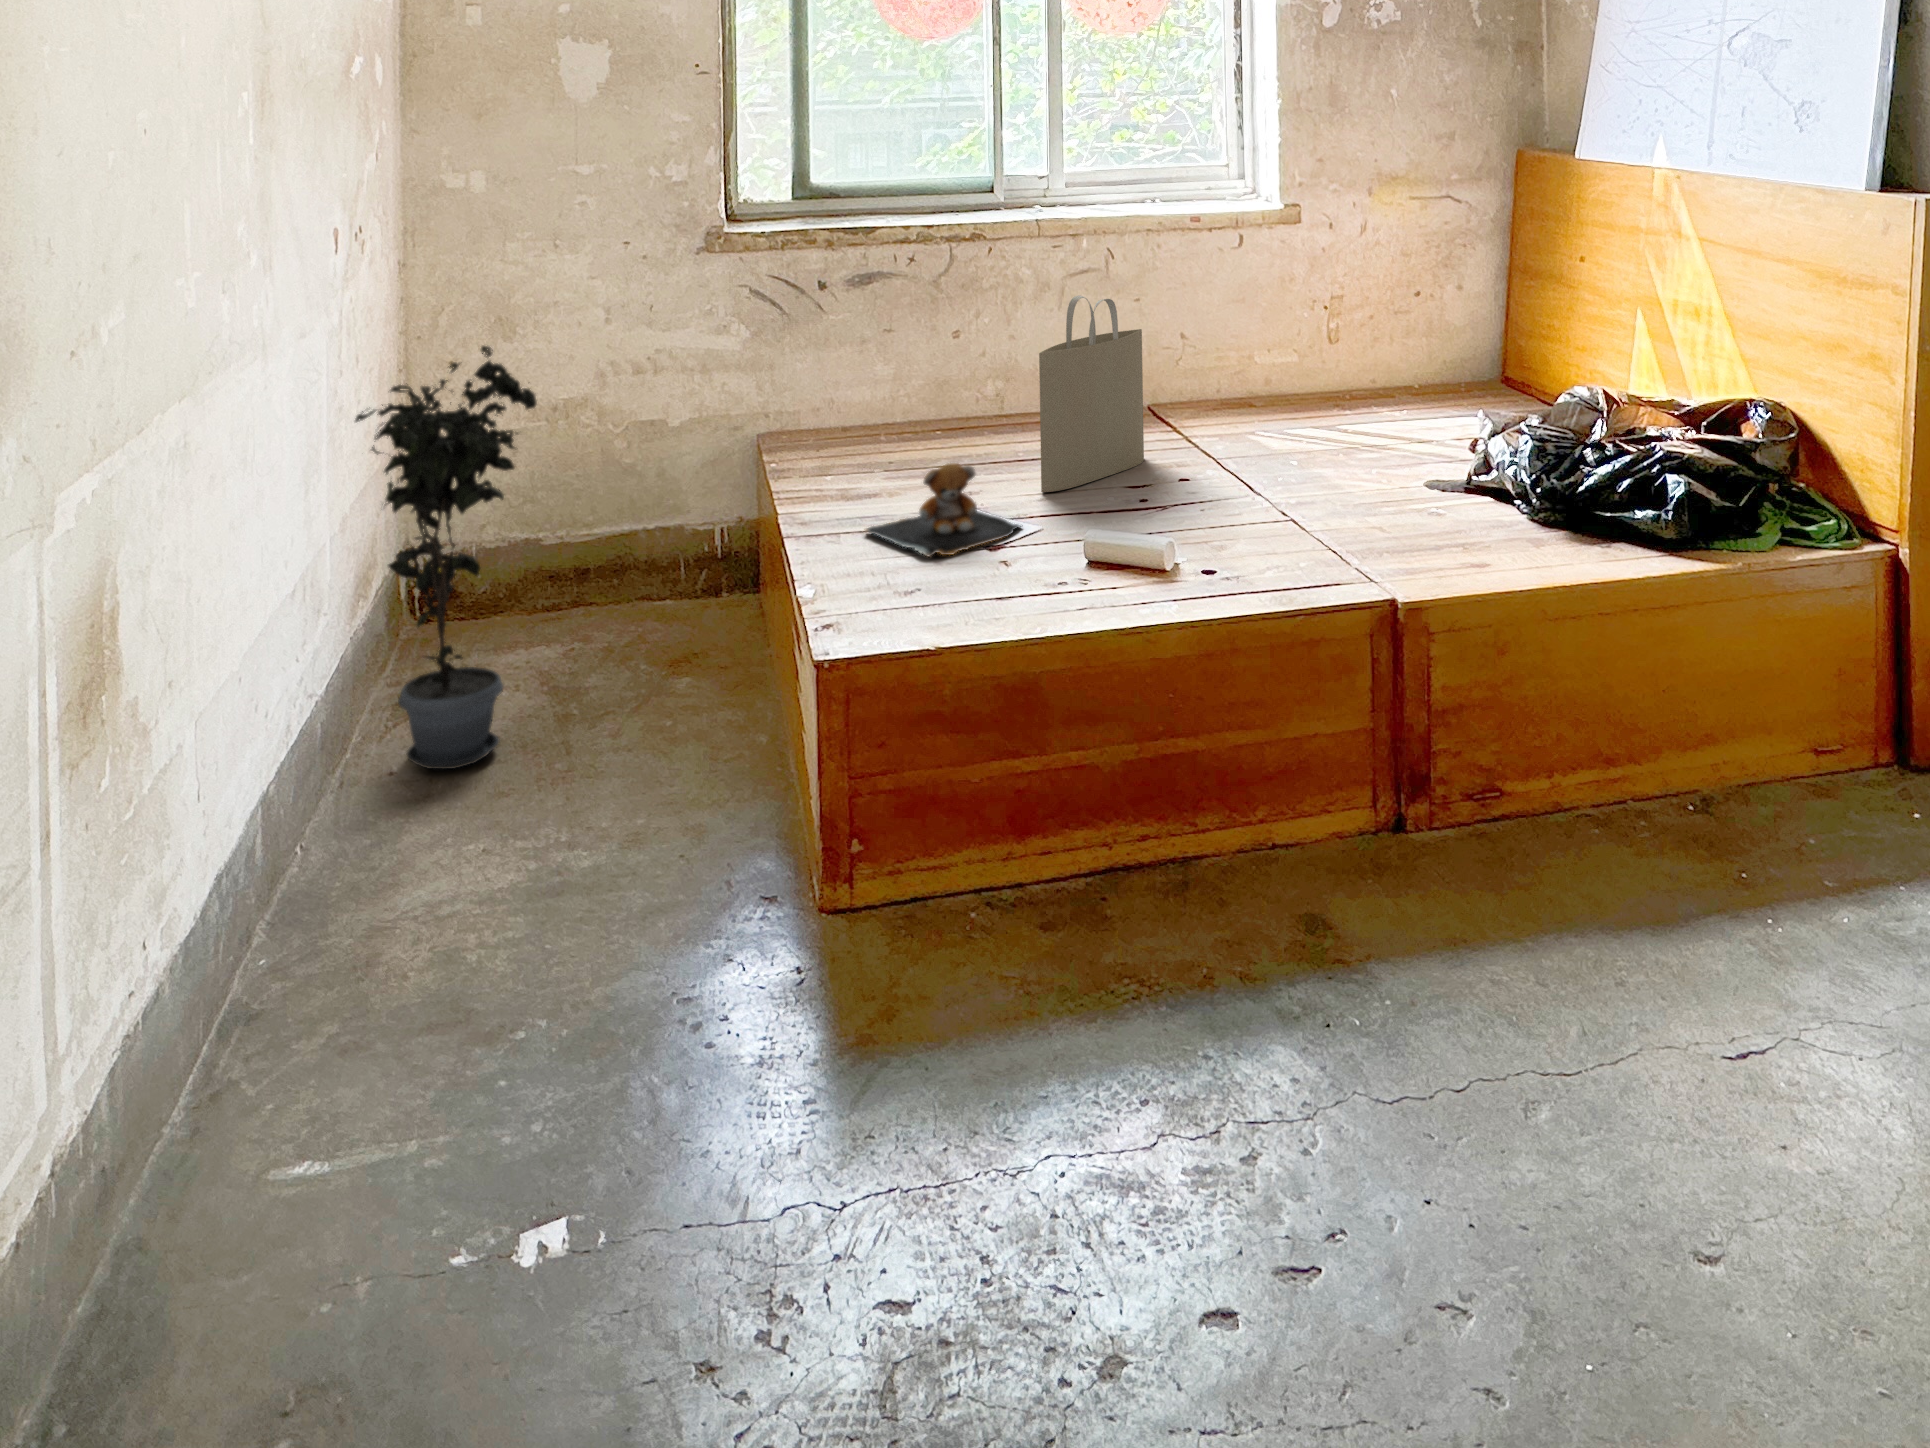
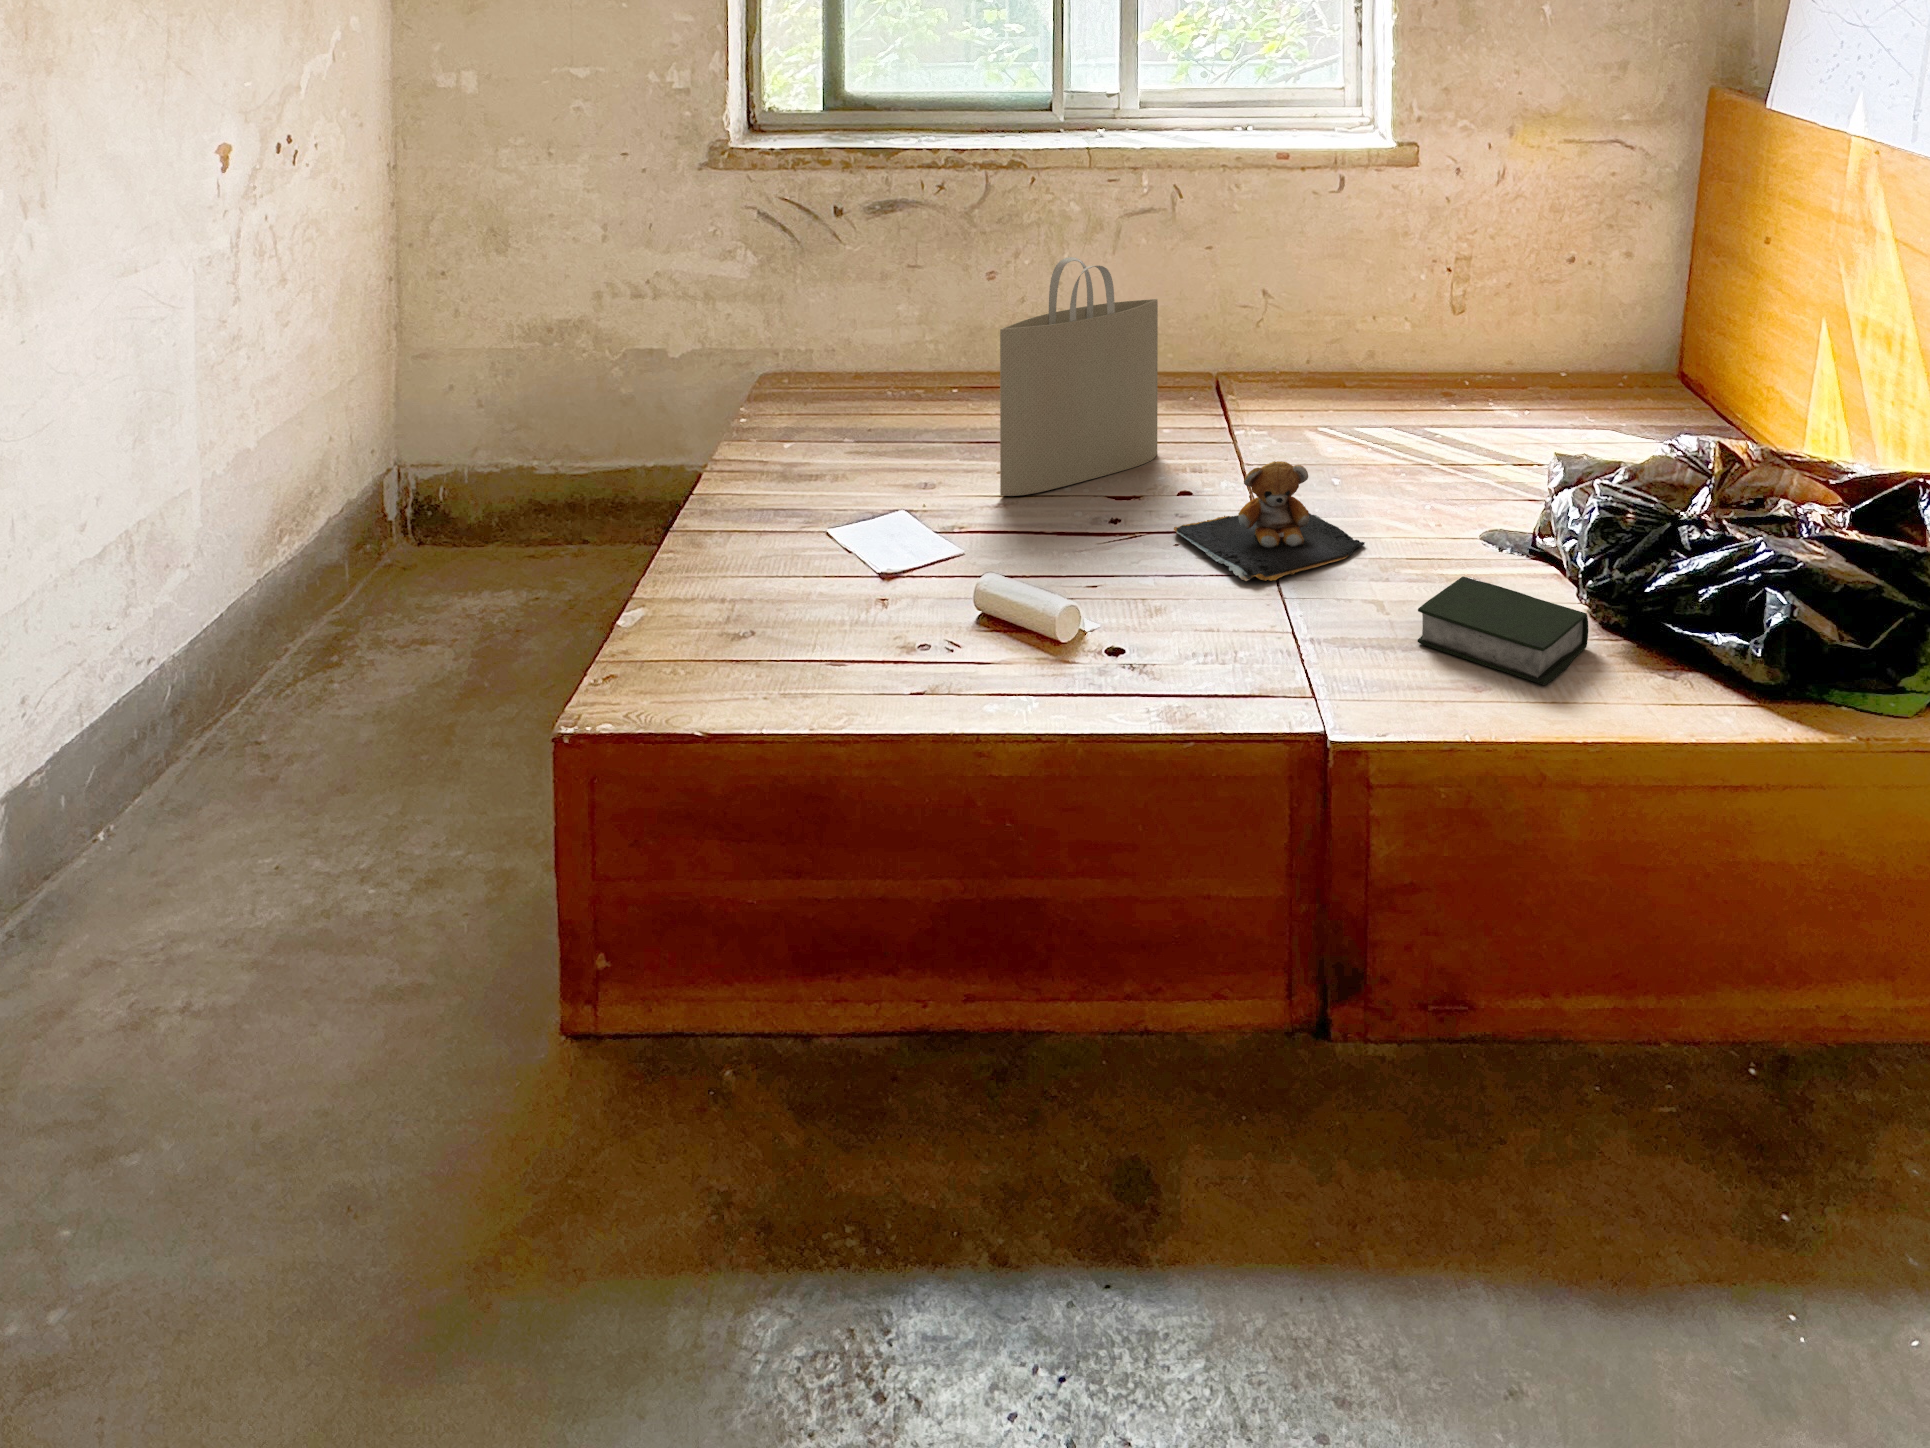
potted plant: present [355,346,537,769] -> none [190,284,424,752]
teddy bear: present [866,463,1023,556] -> present [1174,461,1365,581]
book: none [1423,500,1541,558] -> present [1417,576,1588,685]

